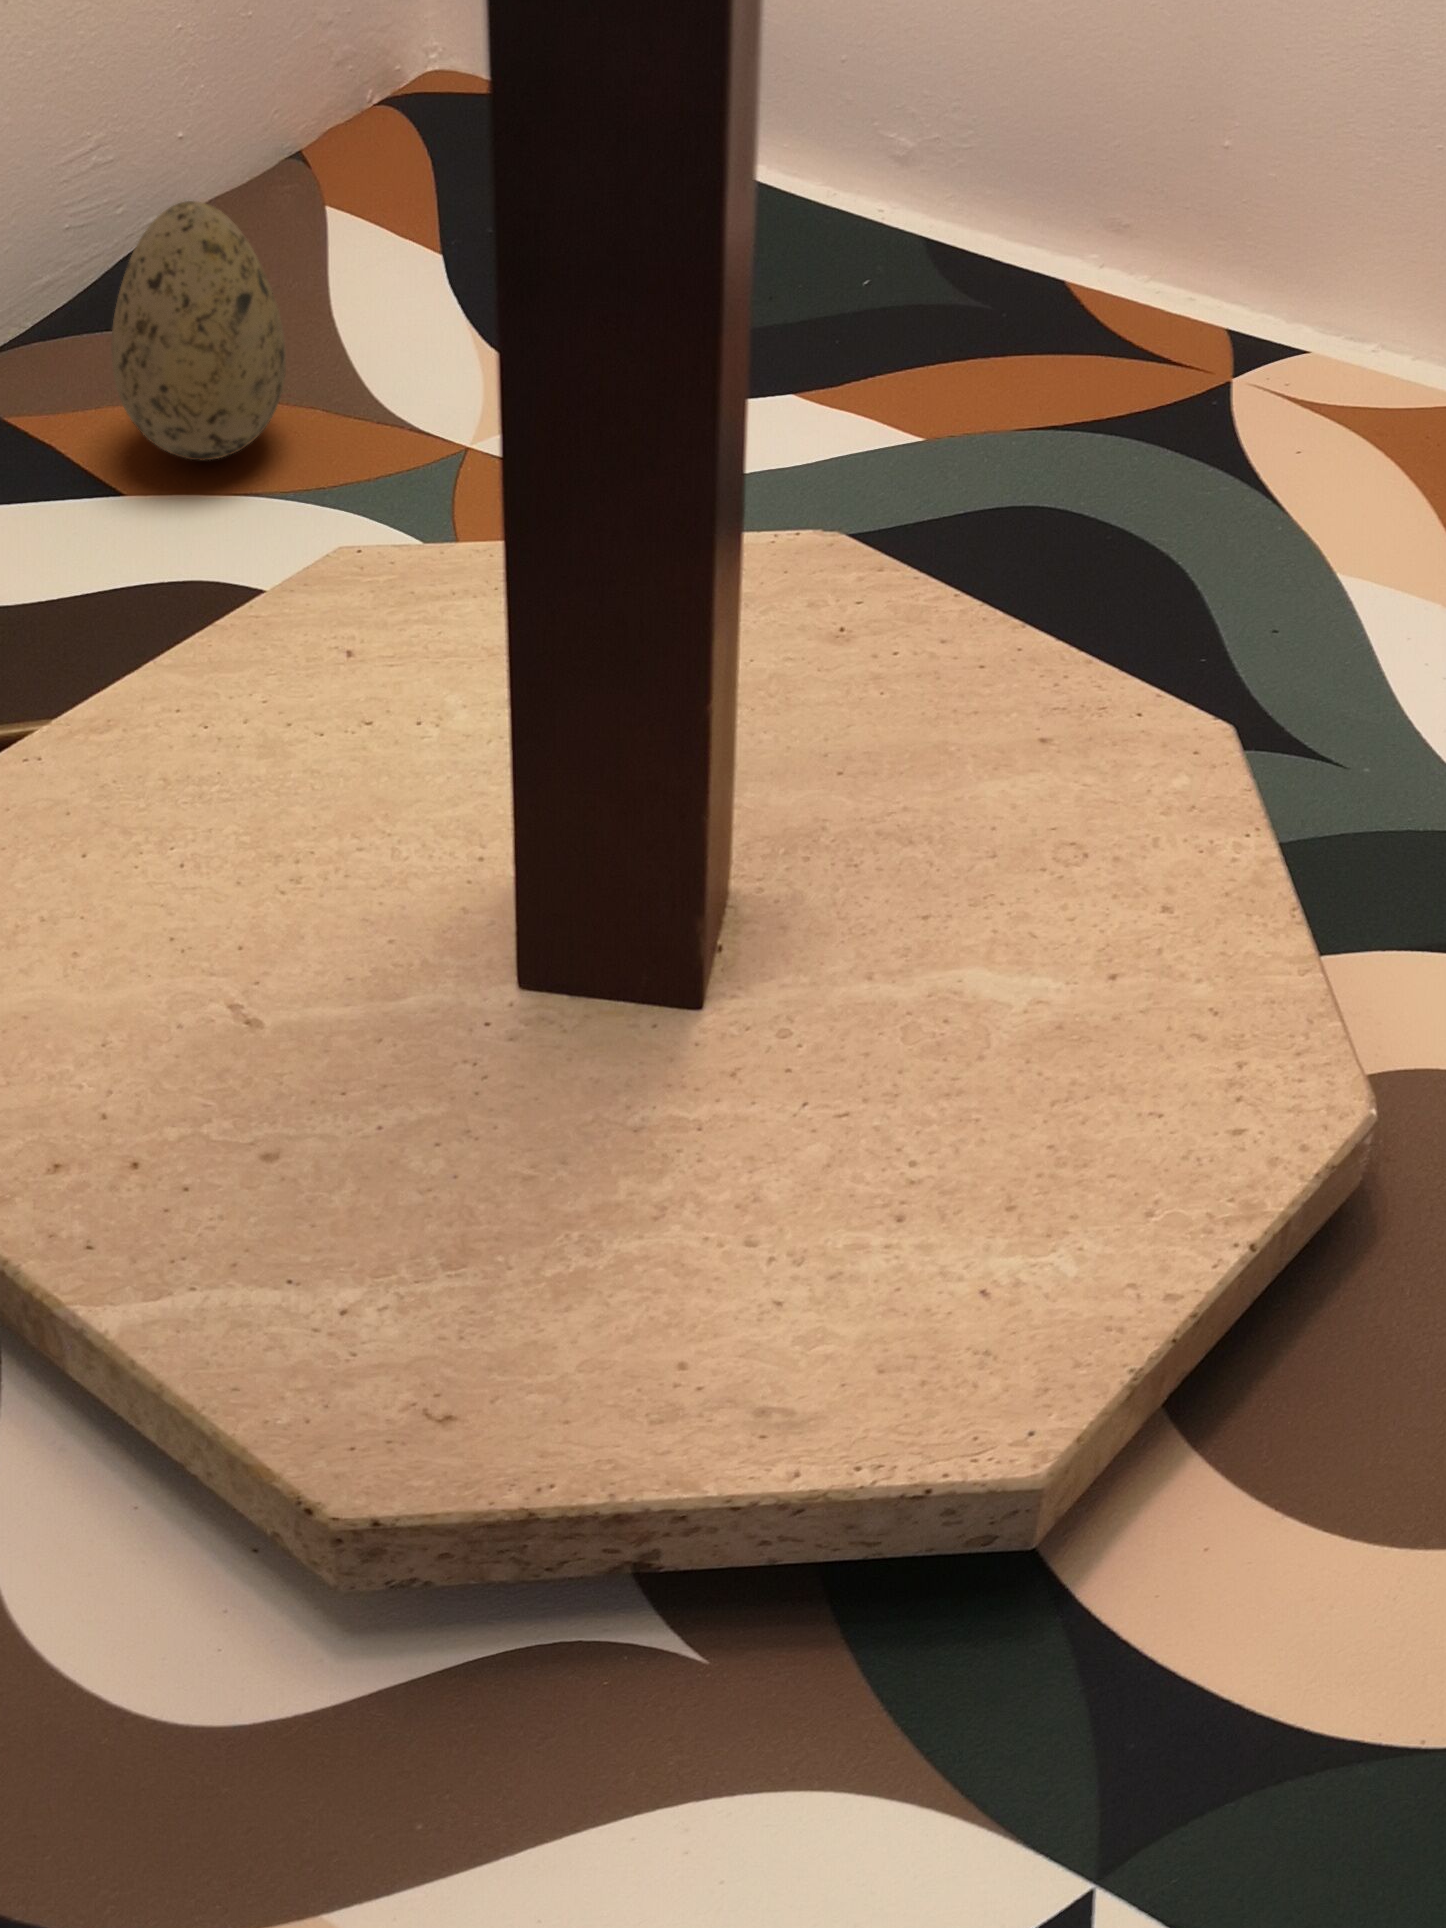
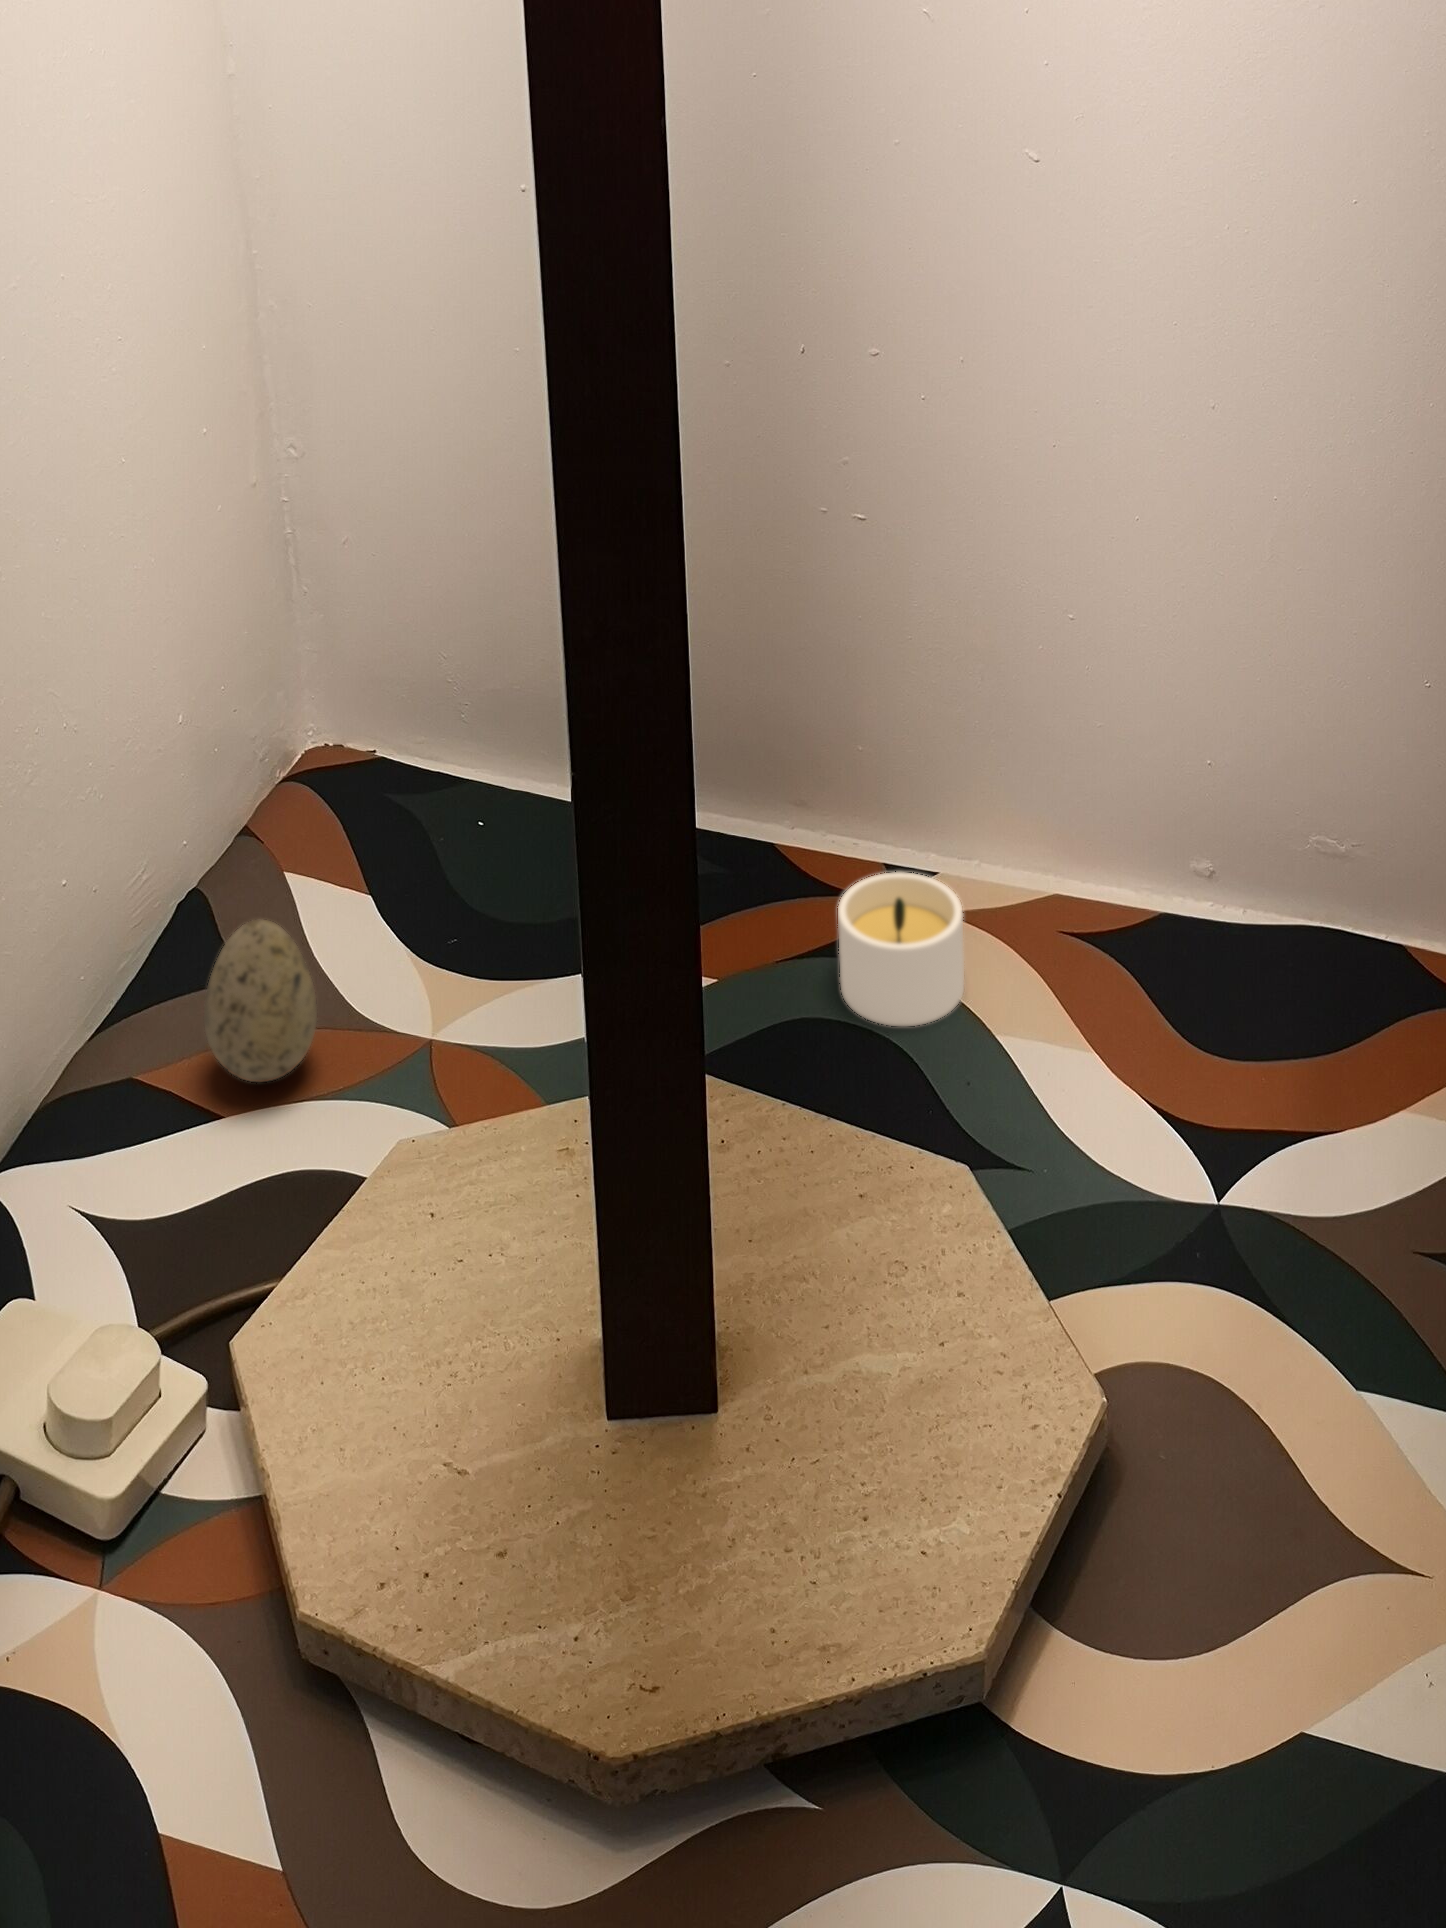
candle: none [1100,305,1394,540] -> present [838,872,964,1026]

